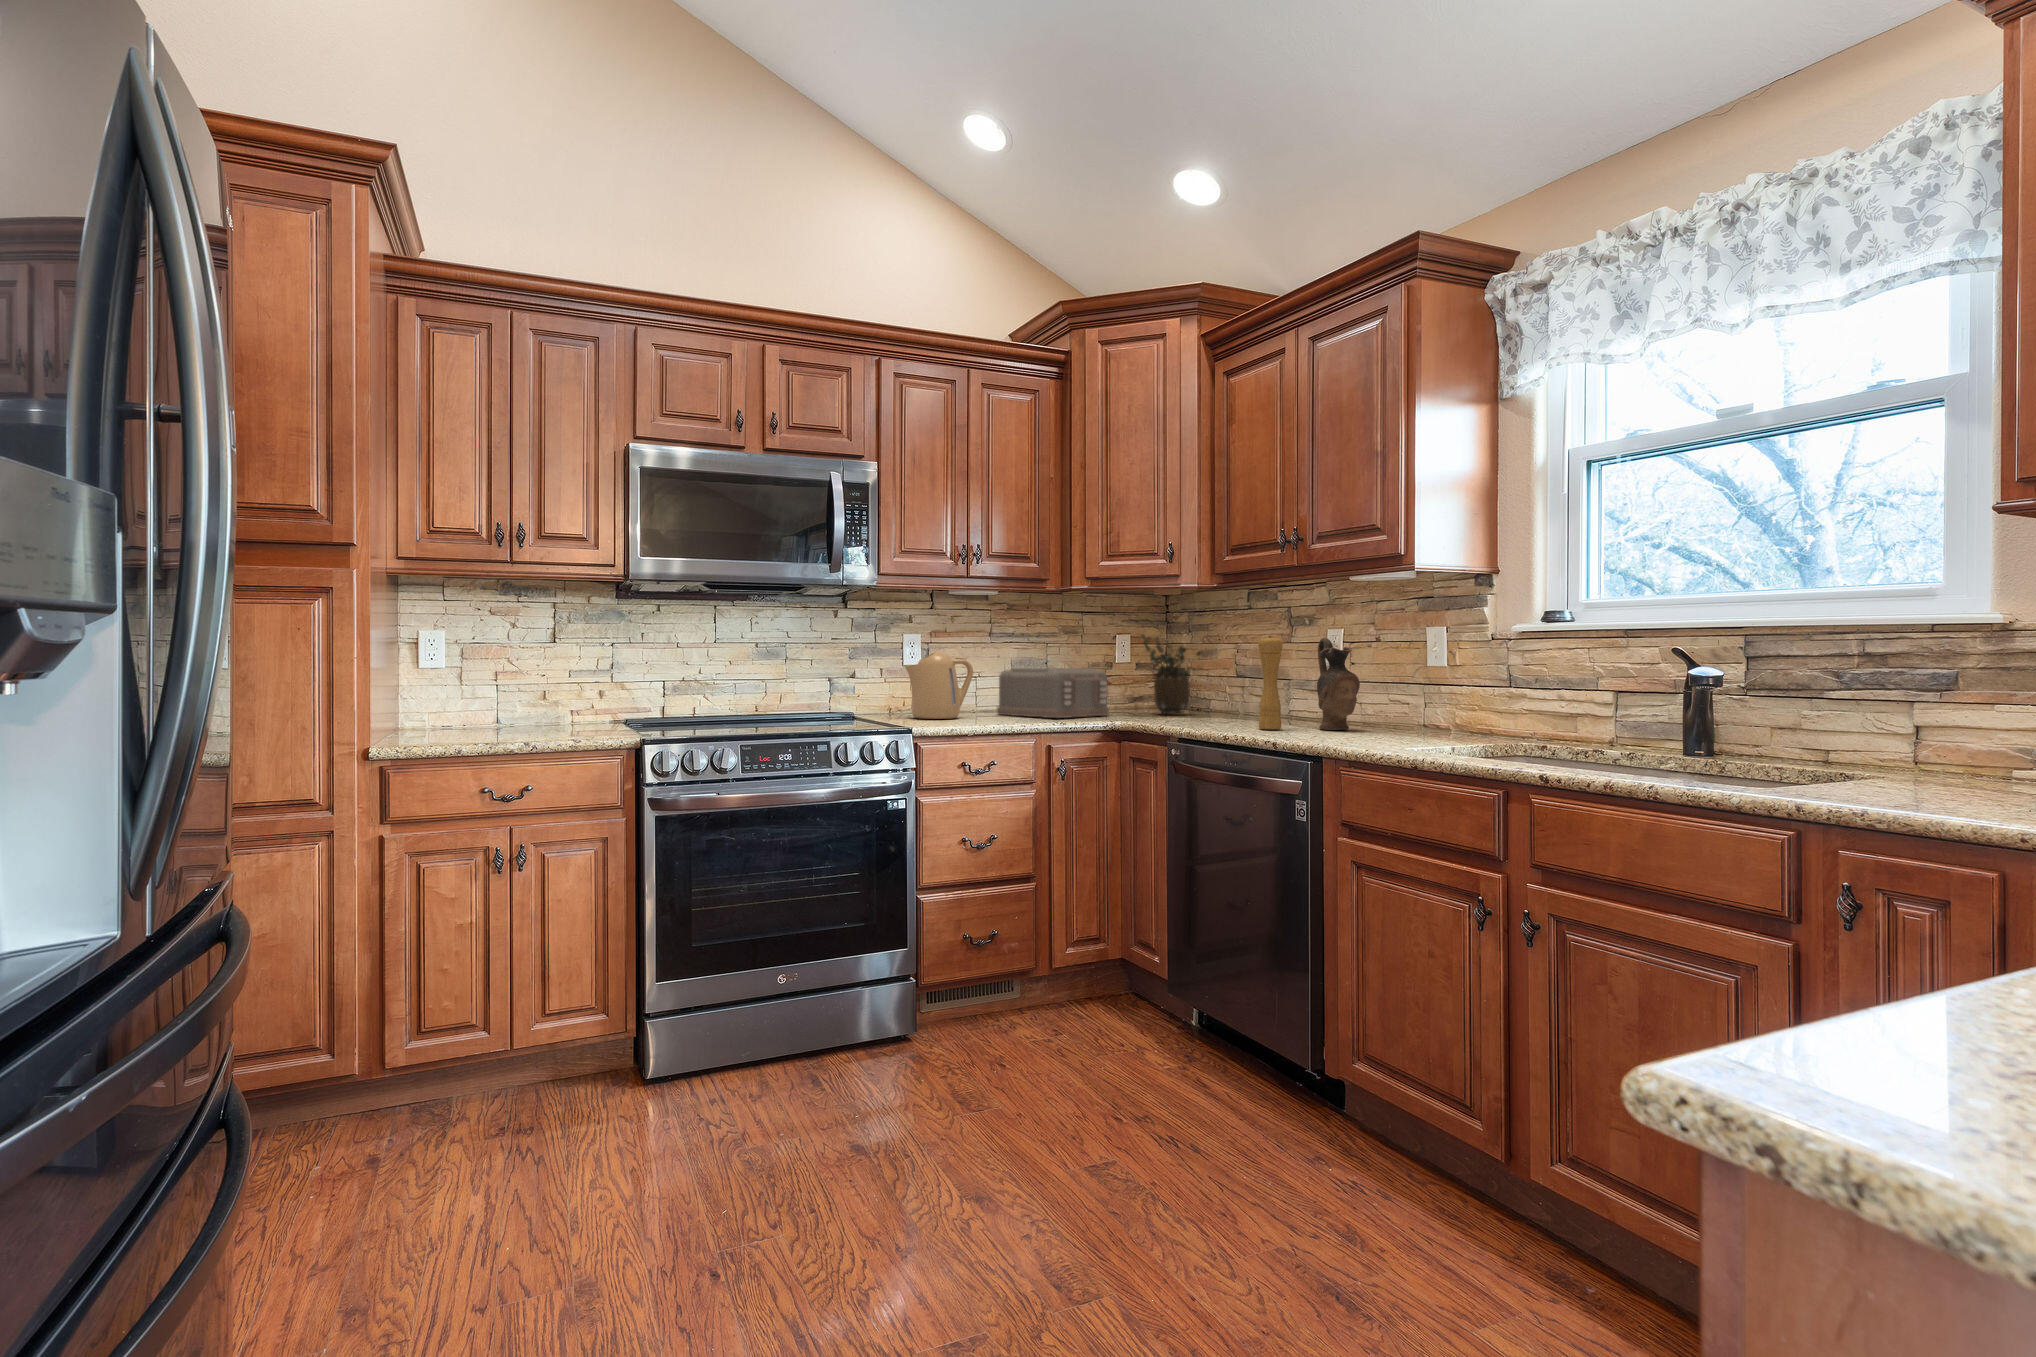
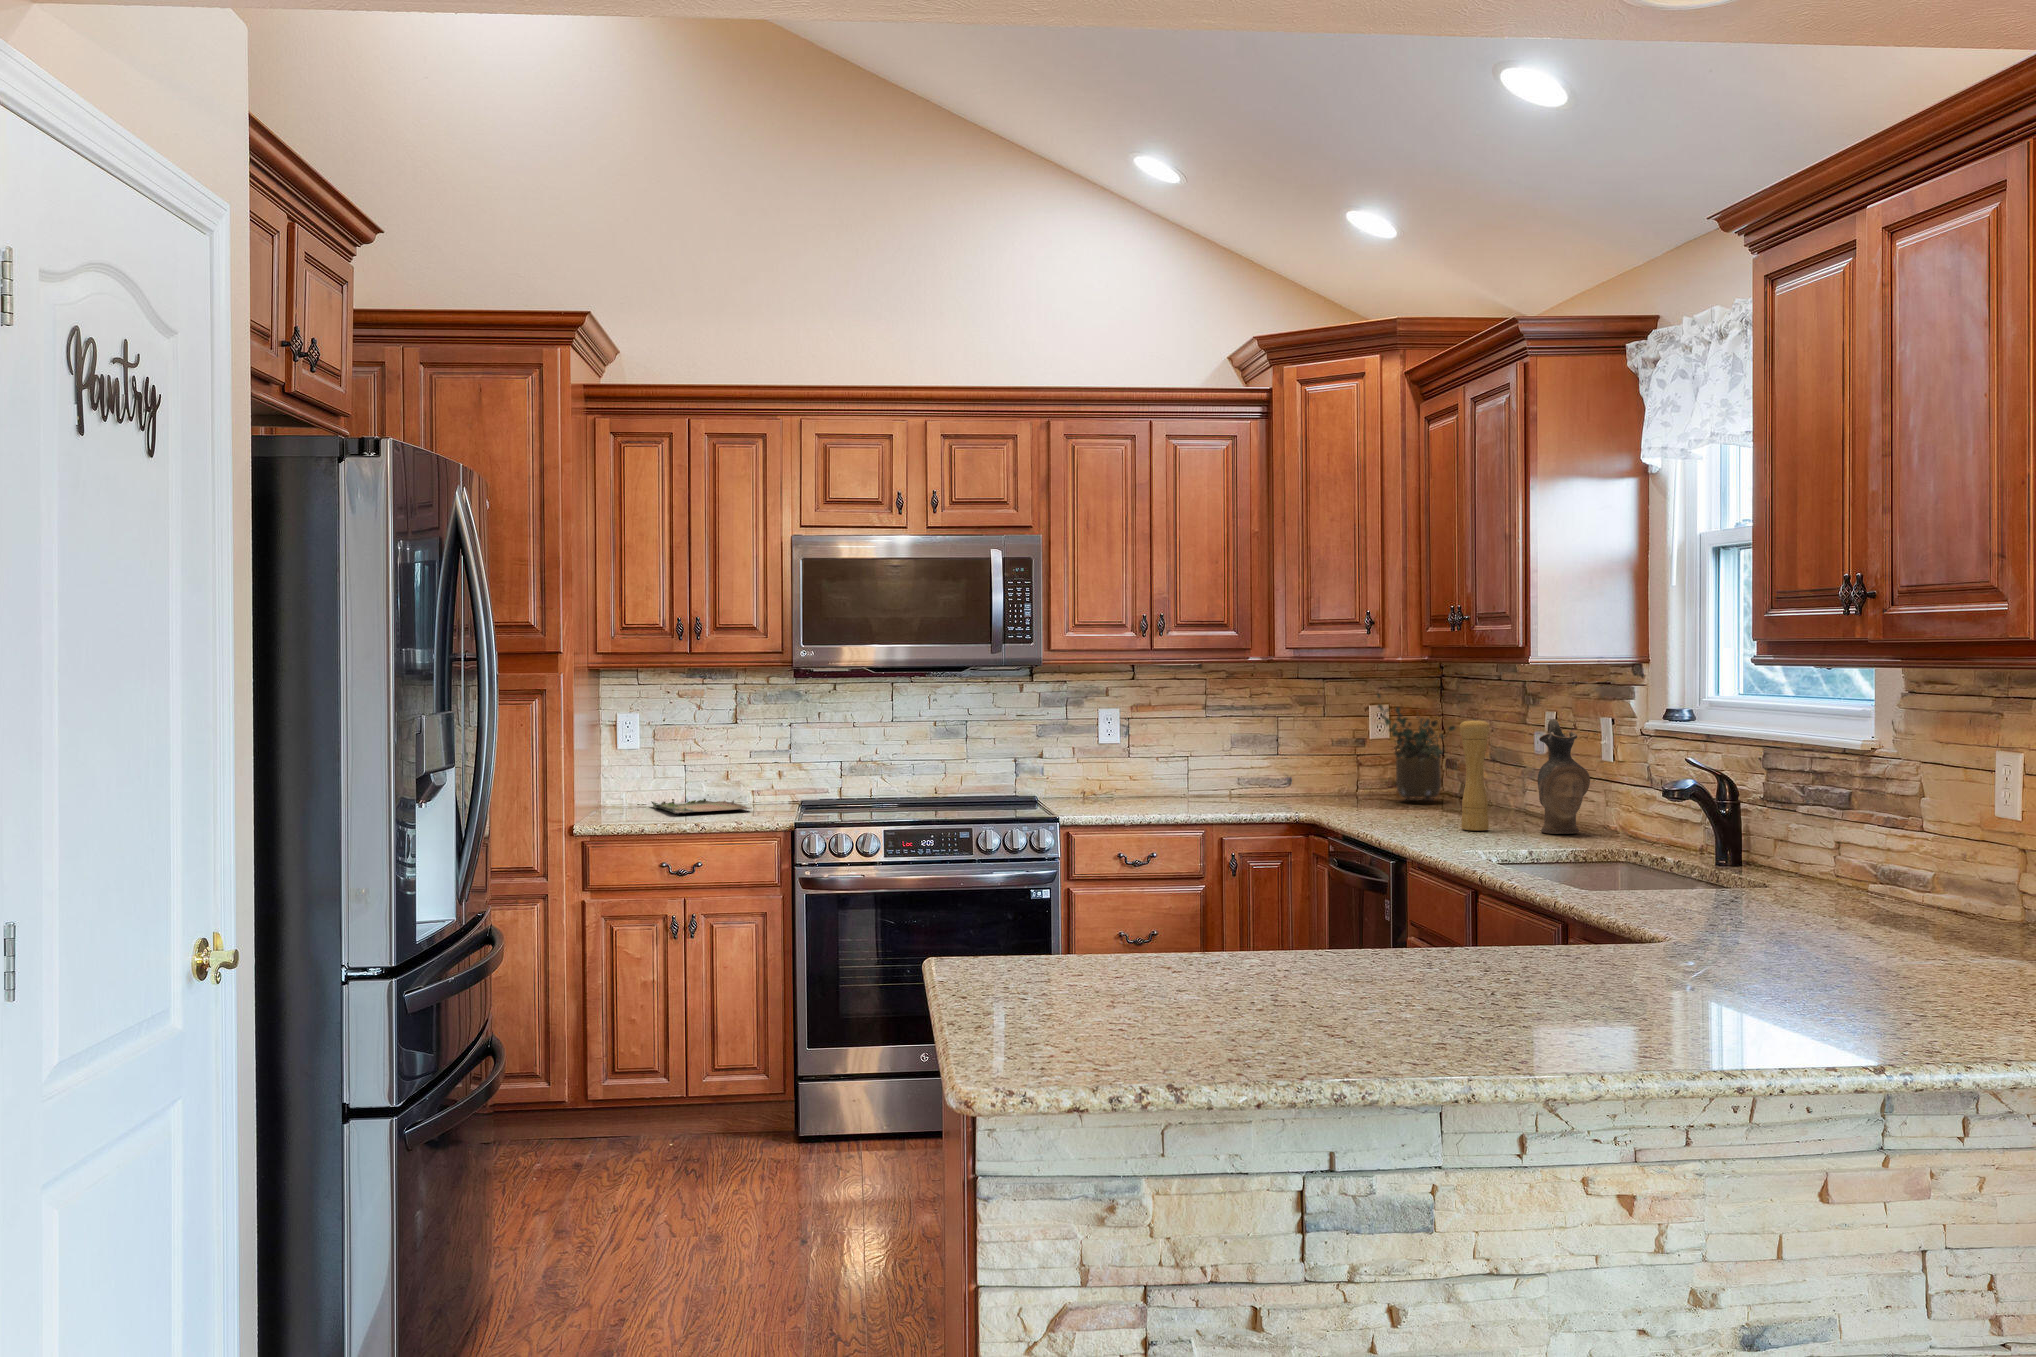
kettle: present [905,652,973,719] -> none [1089,728,1165,803]
toaster: present [997,668,1109,718] -> none [1203,743,1334,805]
tray: none [446,715,578,736] -> present [652,795,750,814]

